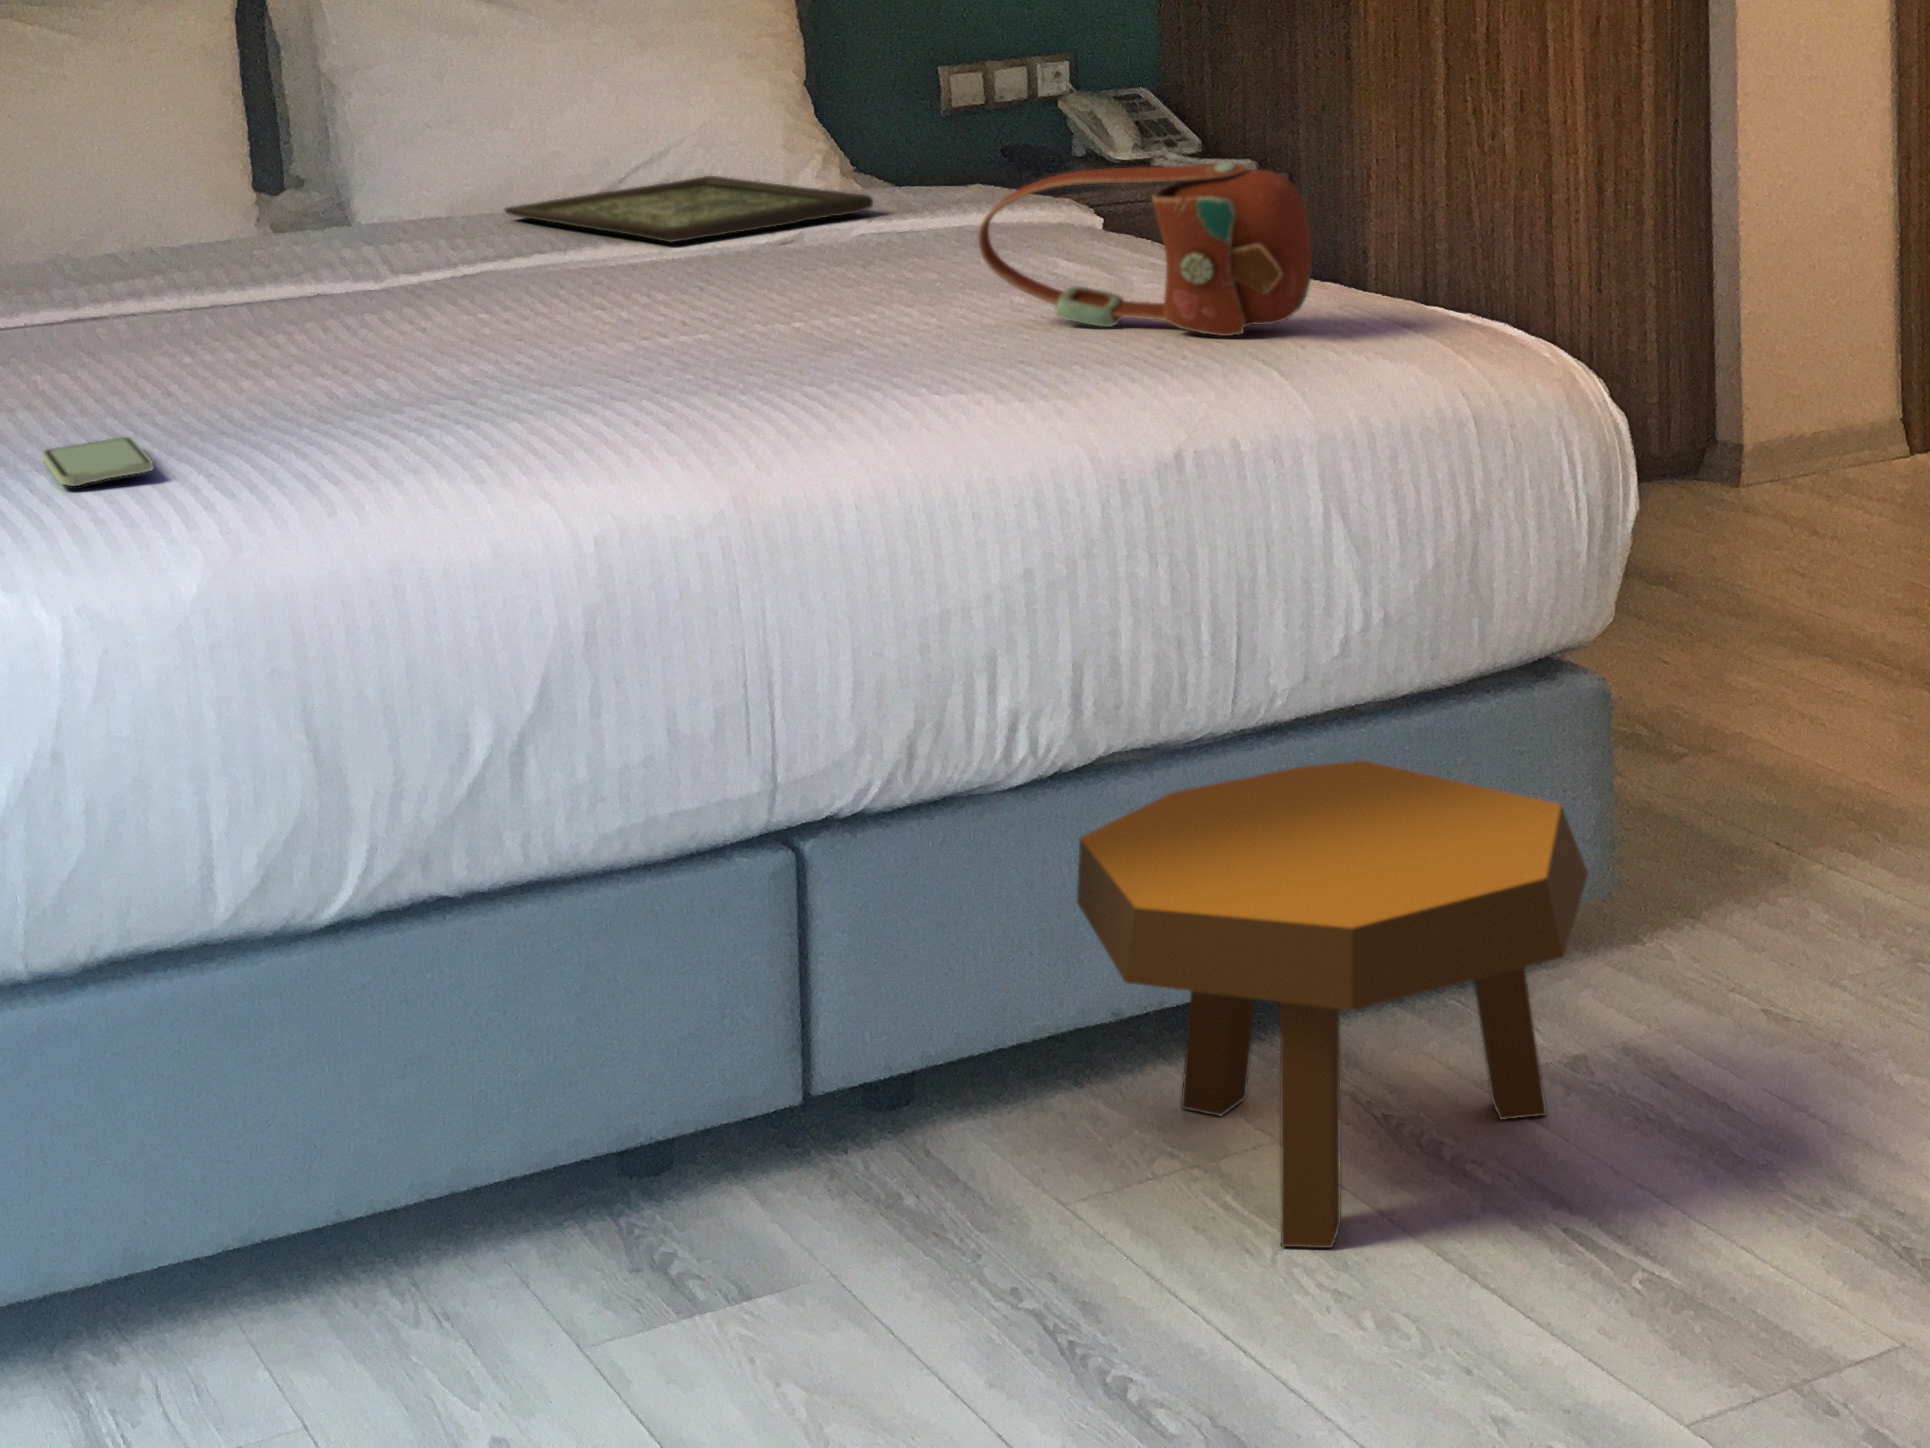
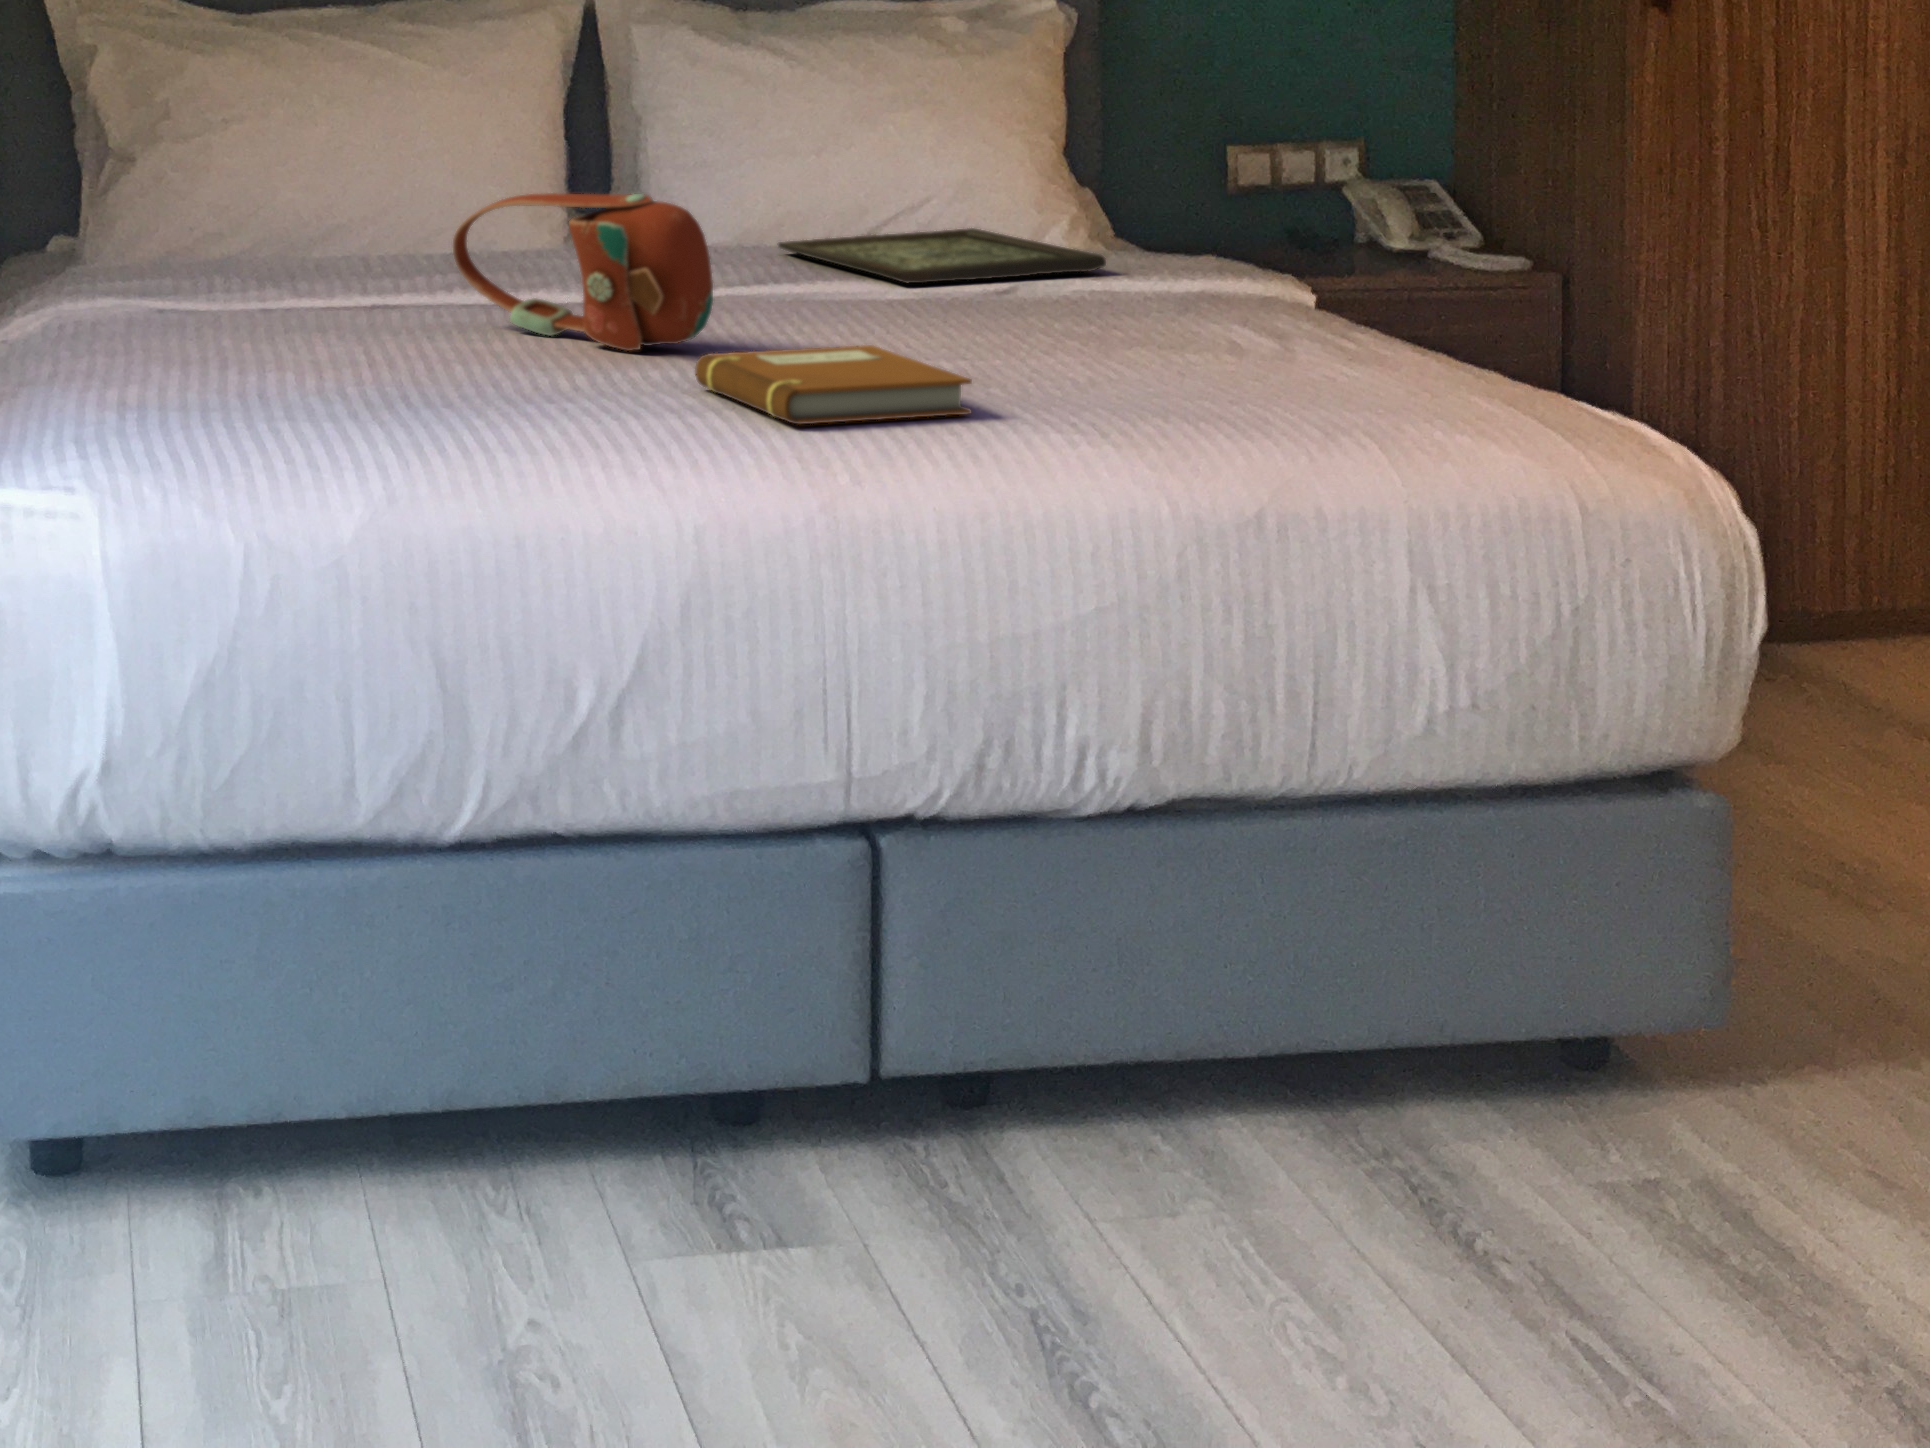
handbag: present [978,162,1312,336] -> present [453,193,713,351]
notebook: none [513,317,835,413] -> present [695,345,972,424]
smartphone: present [42,437,154,486] -> none [281,401,358,436]
footstool: present [1077,761,1588,1248] -> none [1140,835,1661,1315]

